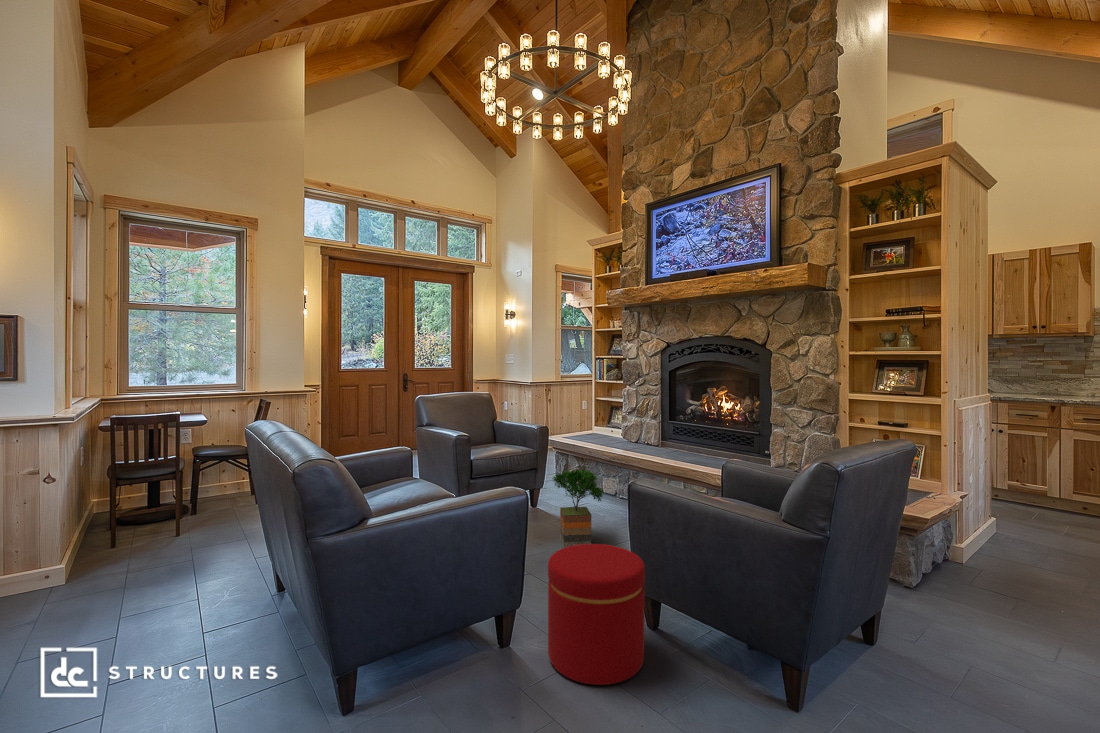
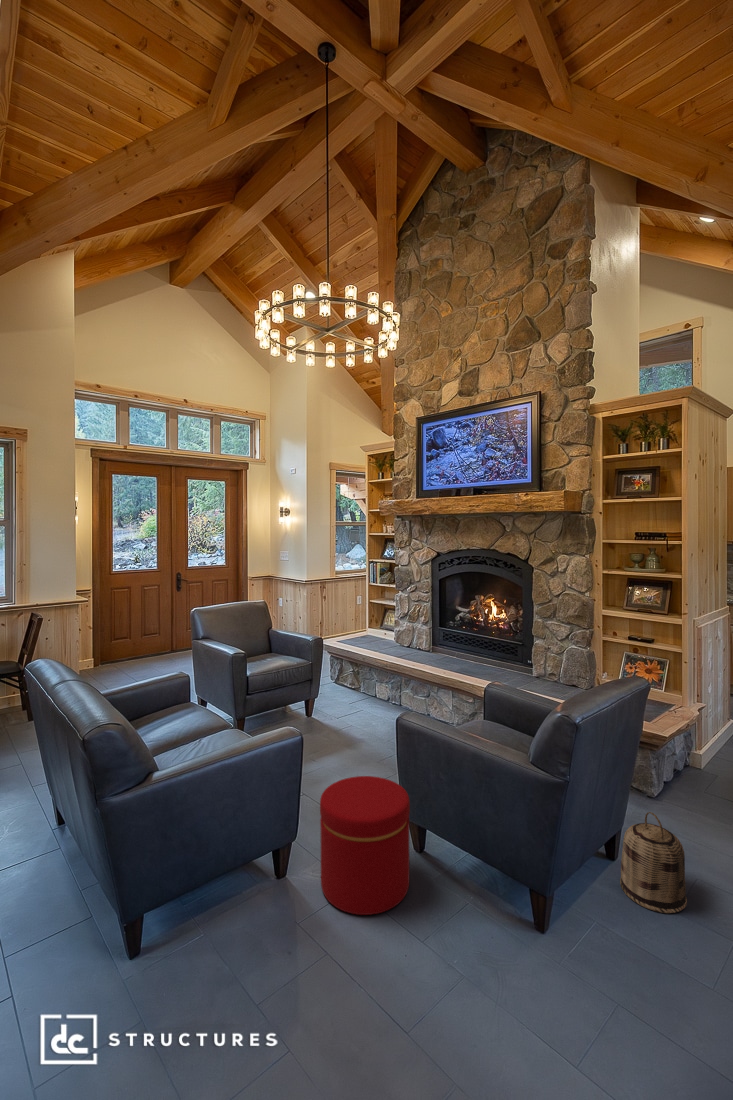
potted tree: present [552,469,603,548] -> none [326,685,376,765]
basket: none [884,589,966,702] -> present [620,812,687,913]

